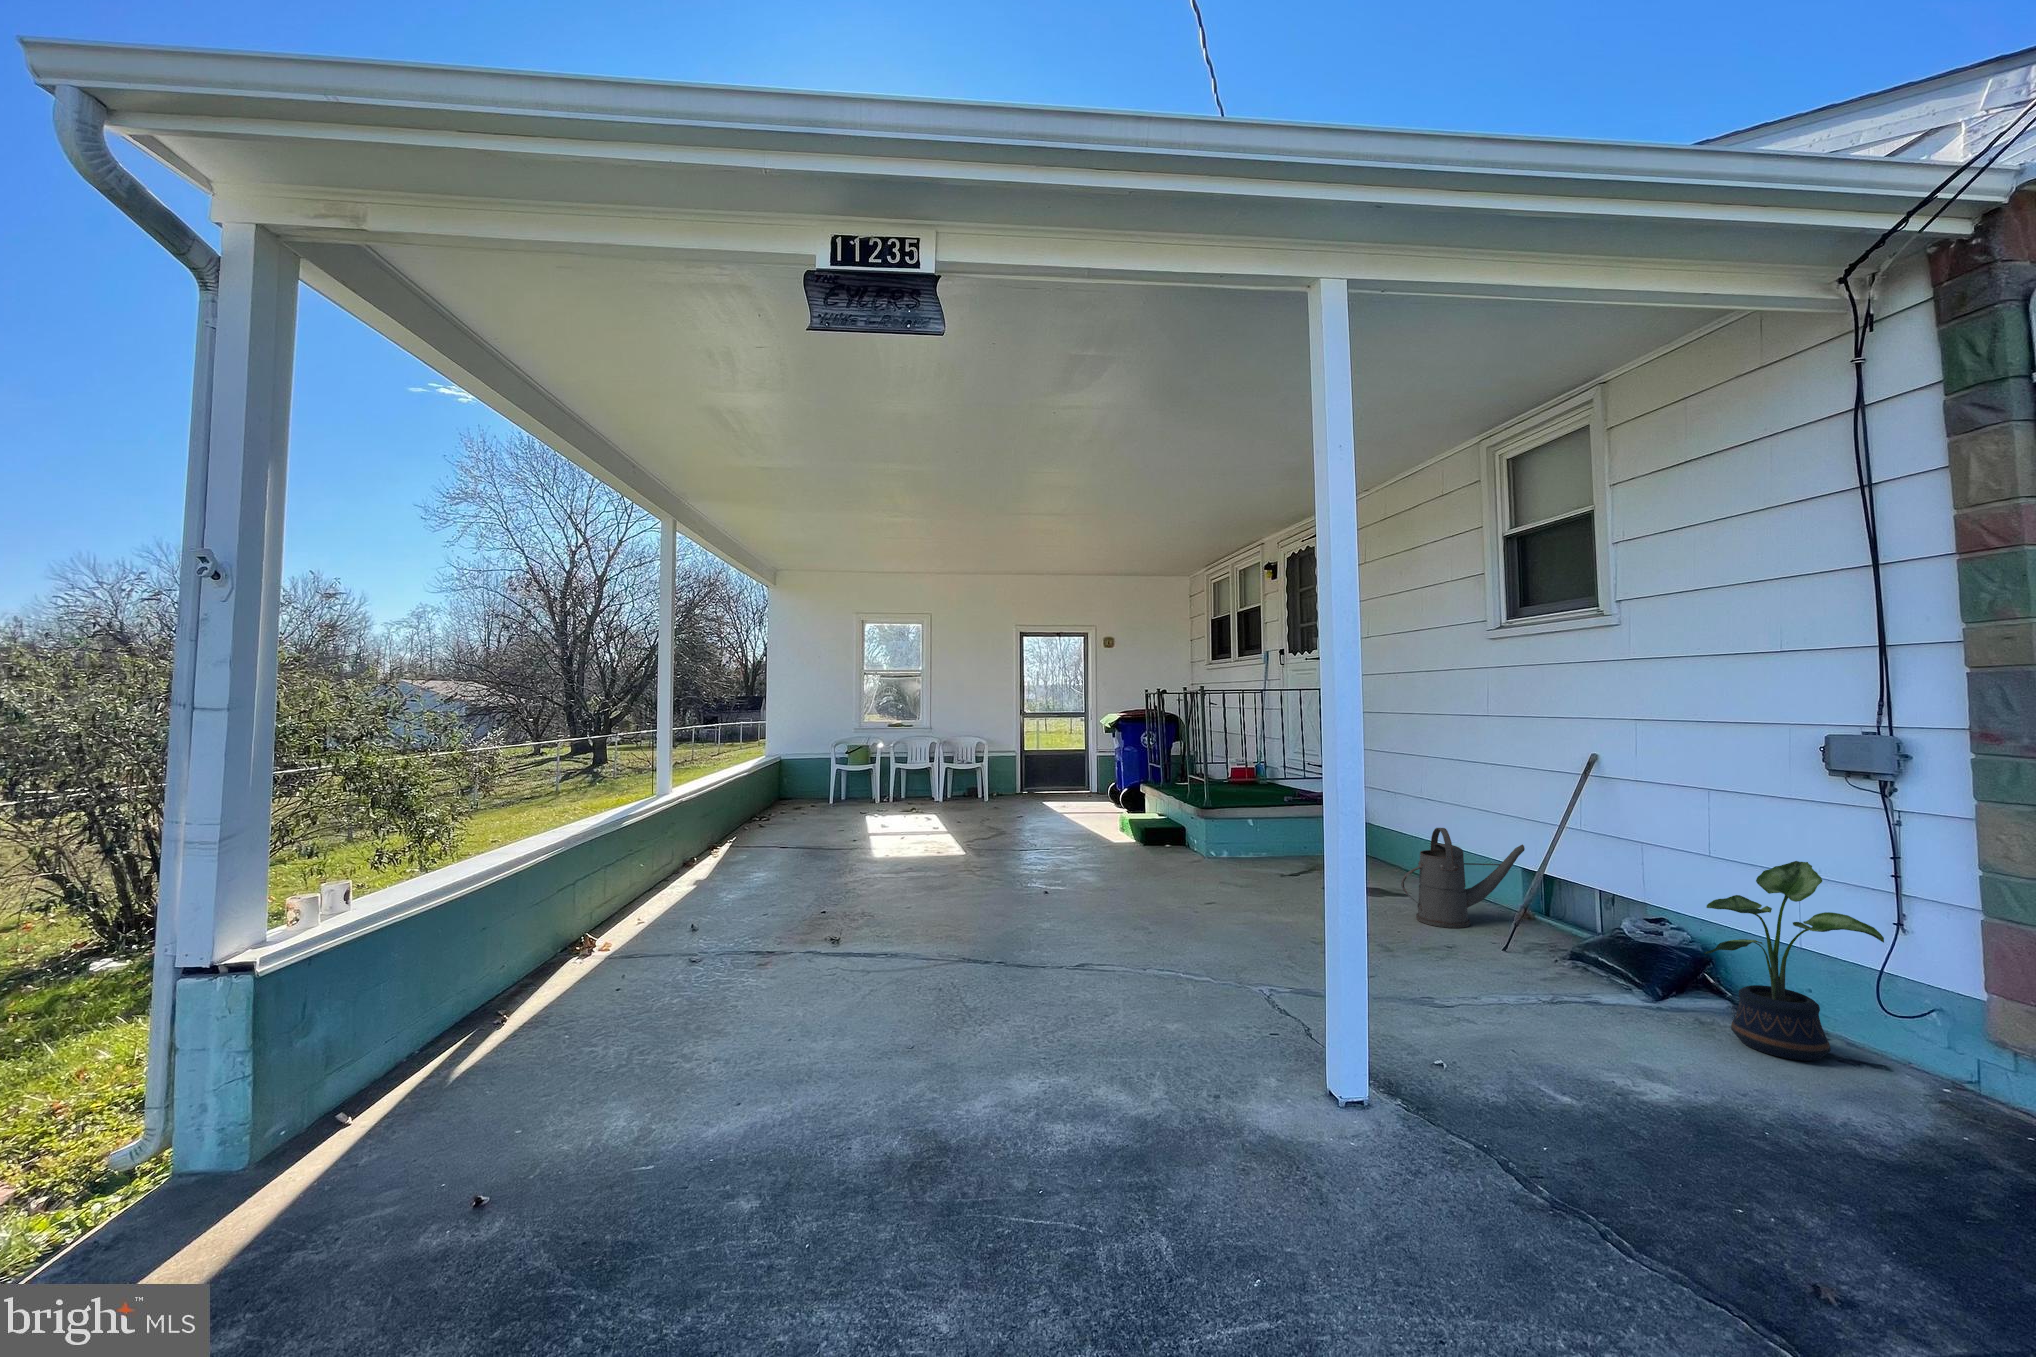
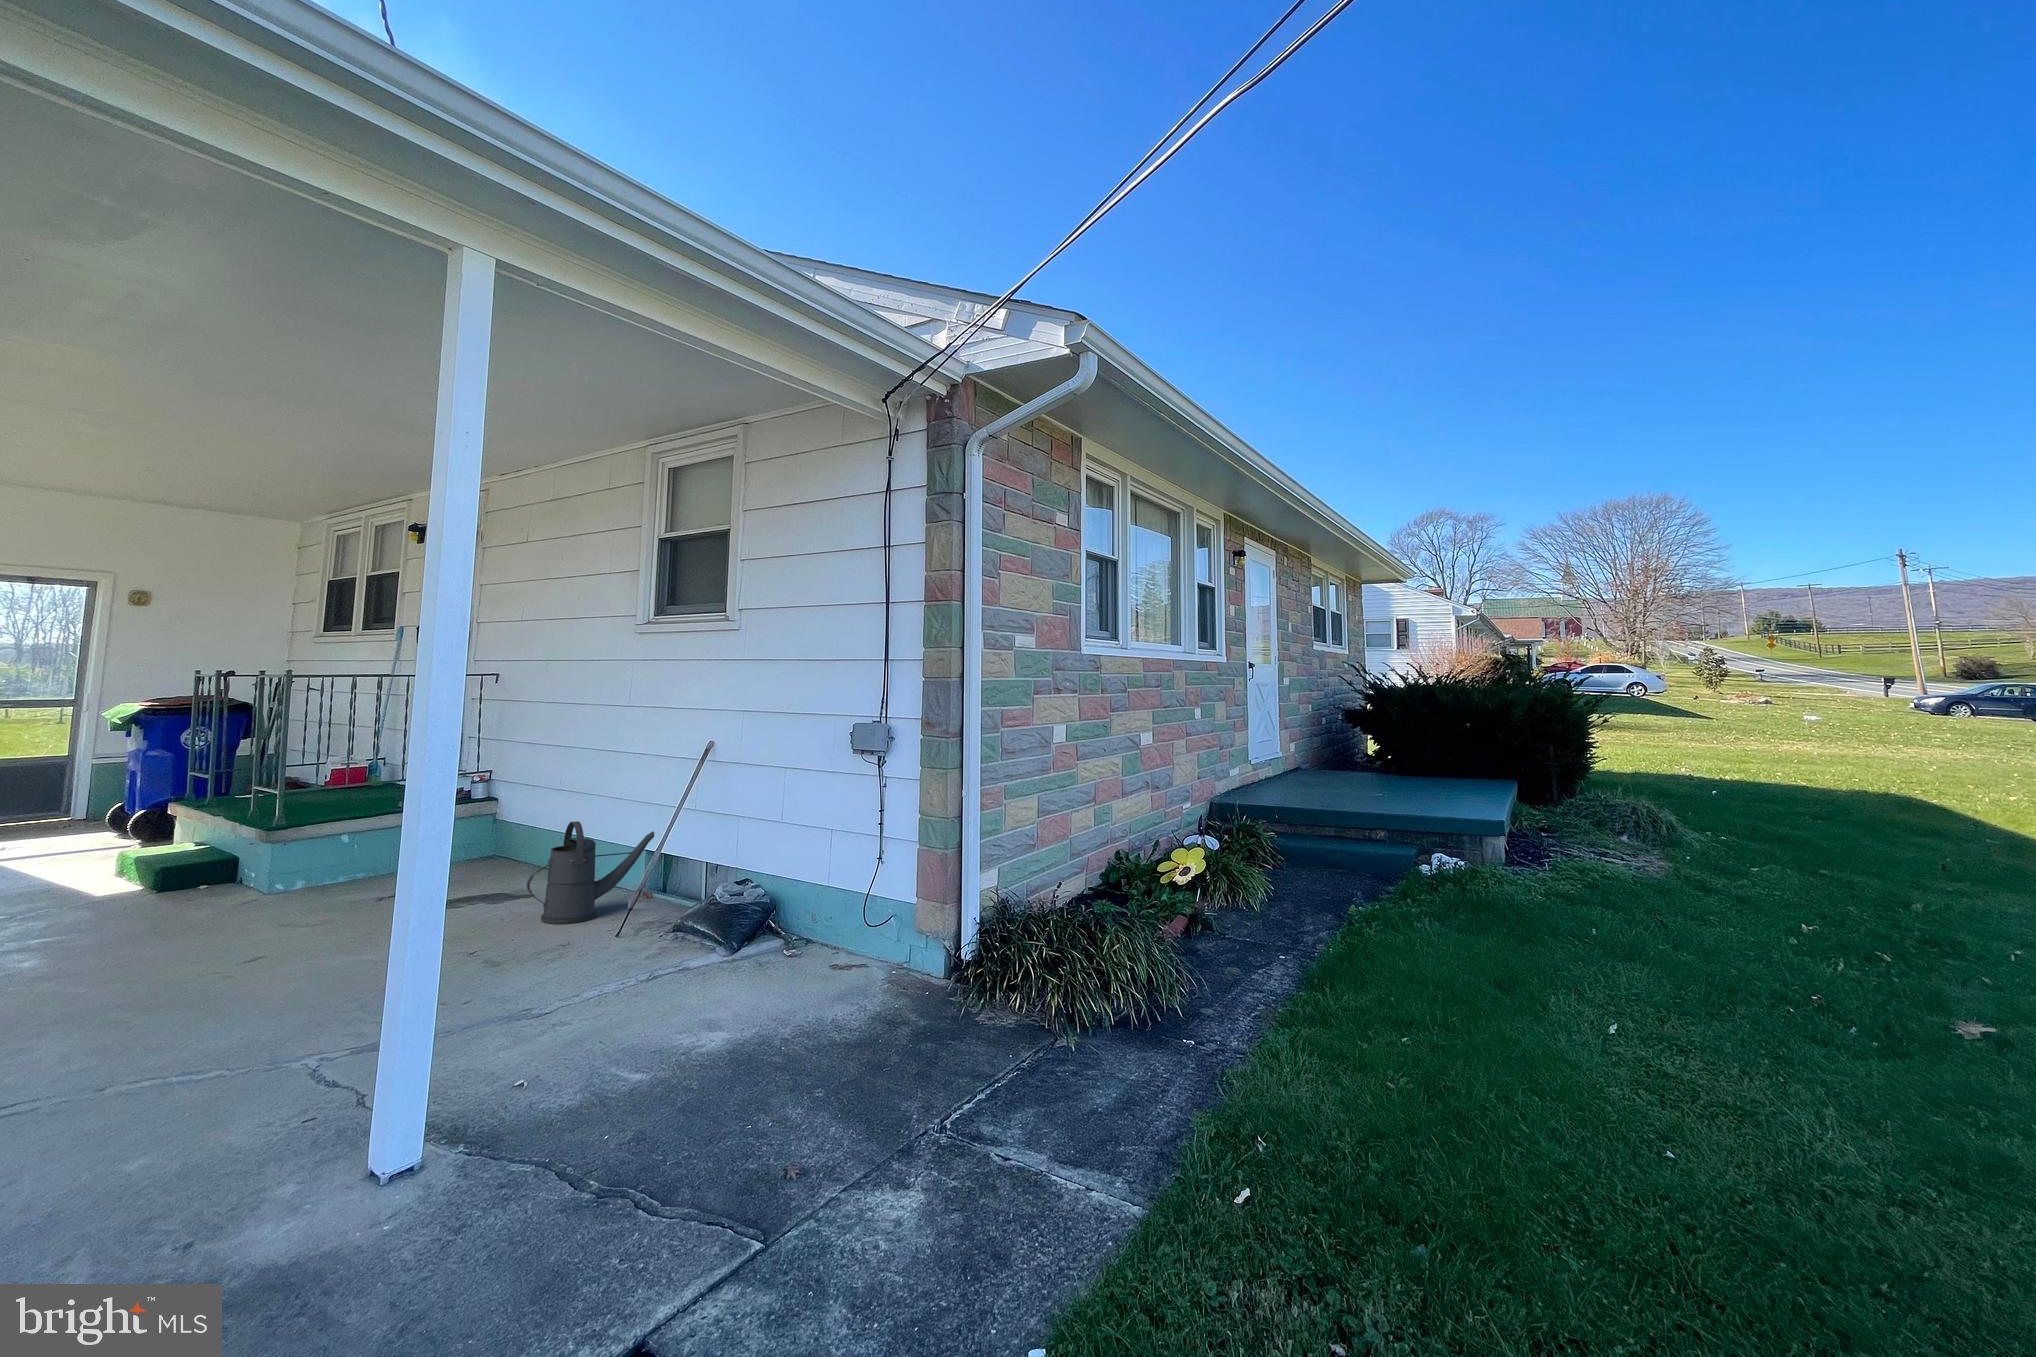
potted plant: present [1705,861,1884,1061] -> none [766,821,866,973]

